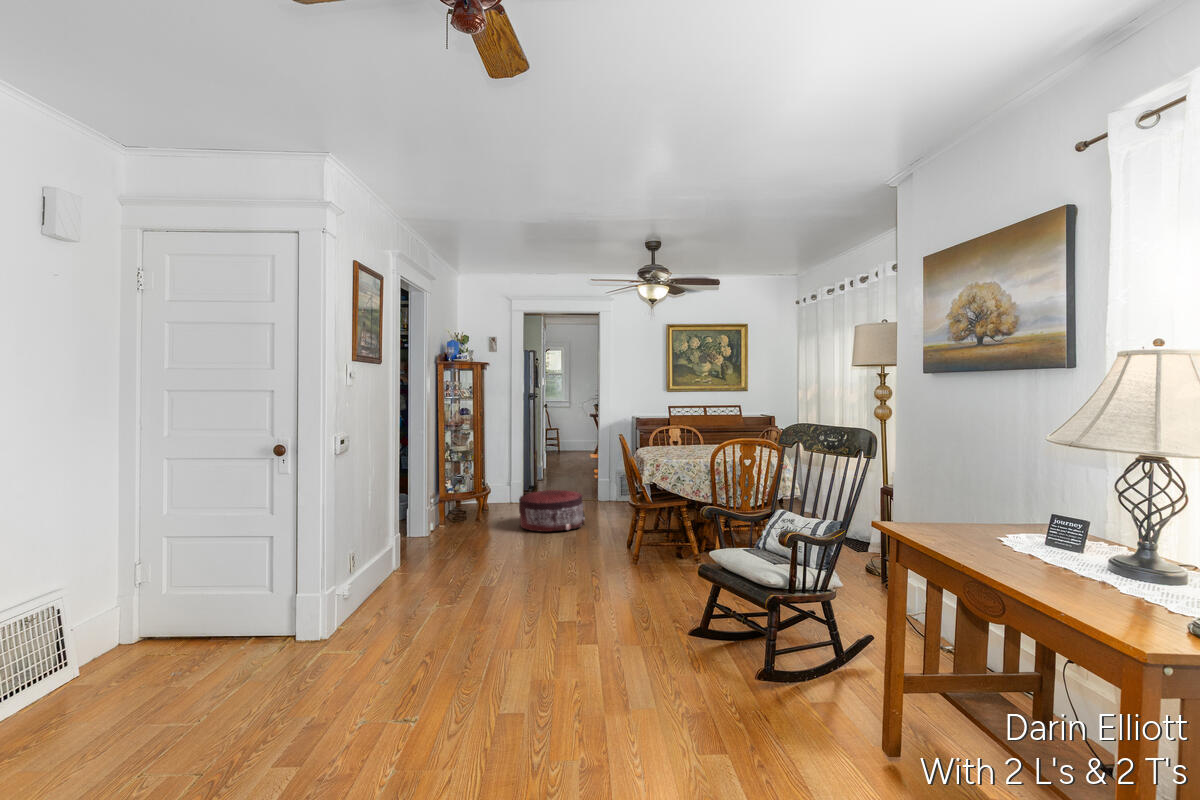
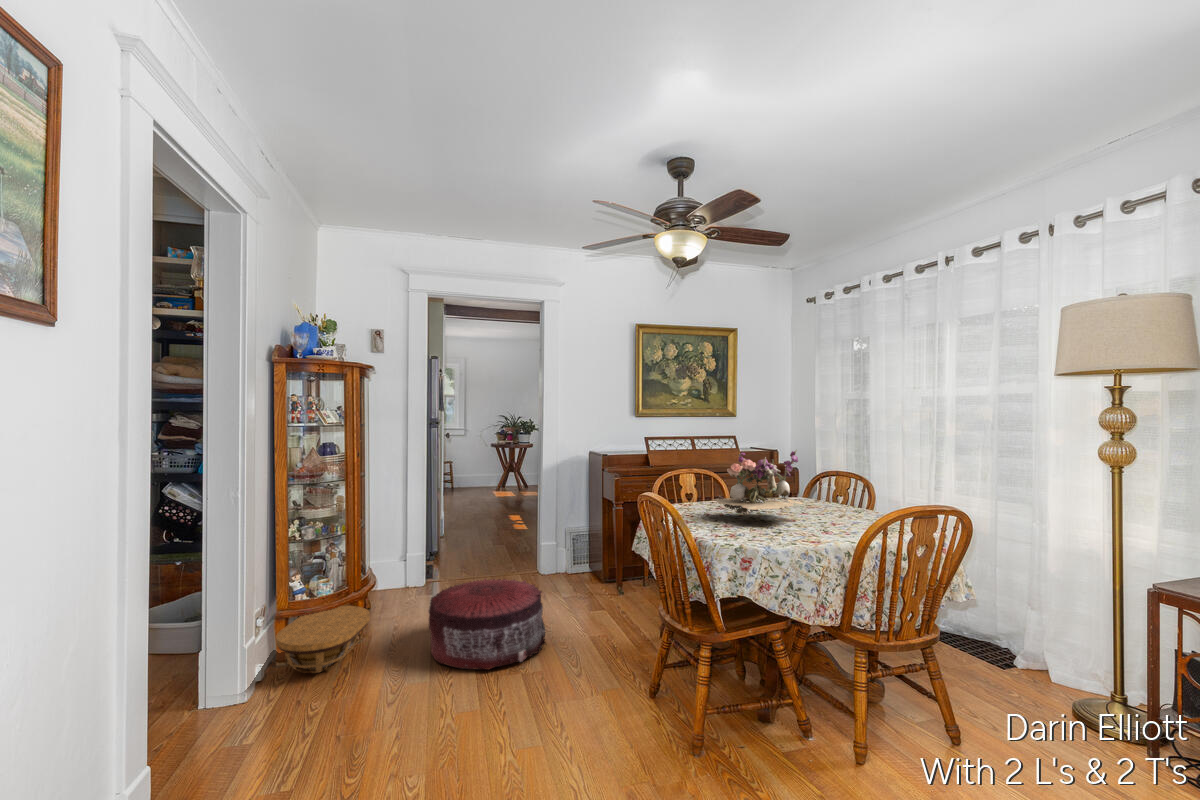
flower arrangement: none [669,411,718,449] -> present [713,449,804,516]
basket: none [442,500,488,529] -> present [276,606,370,673]

